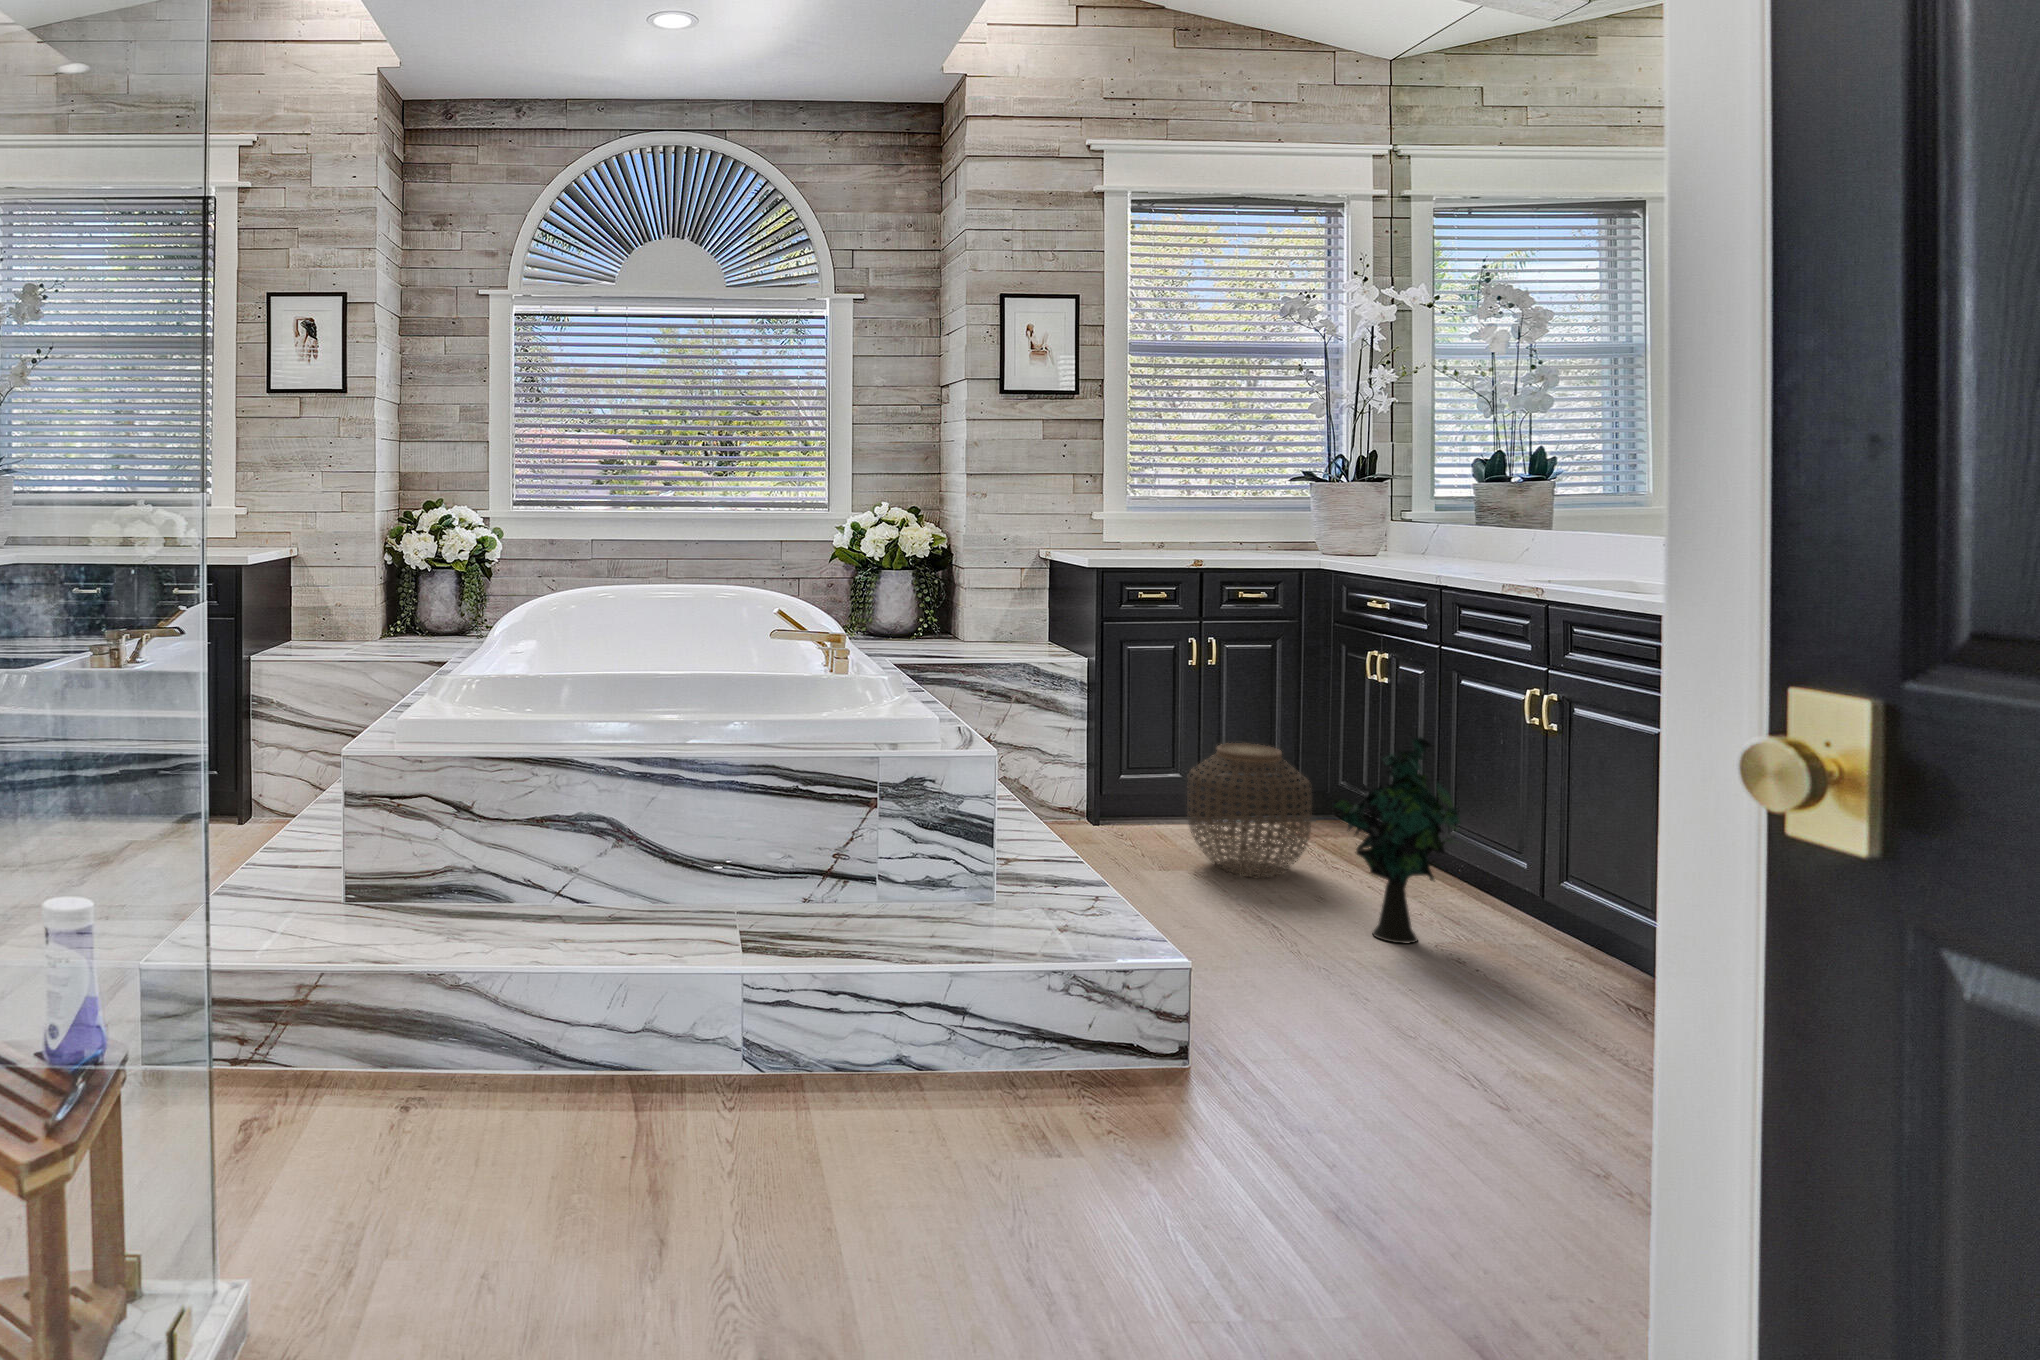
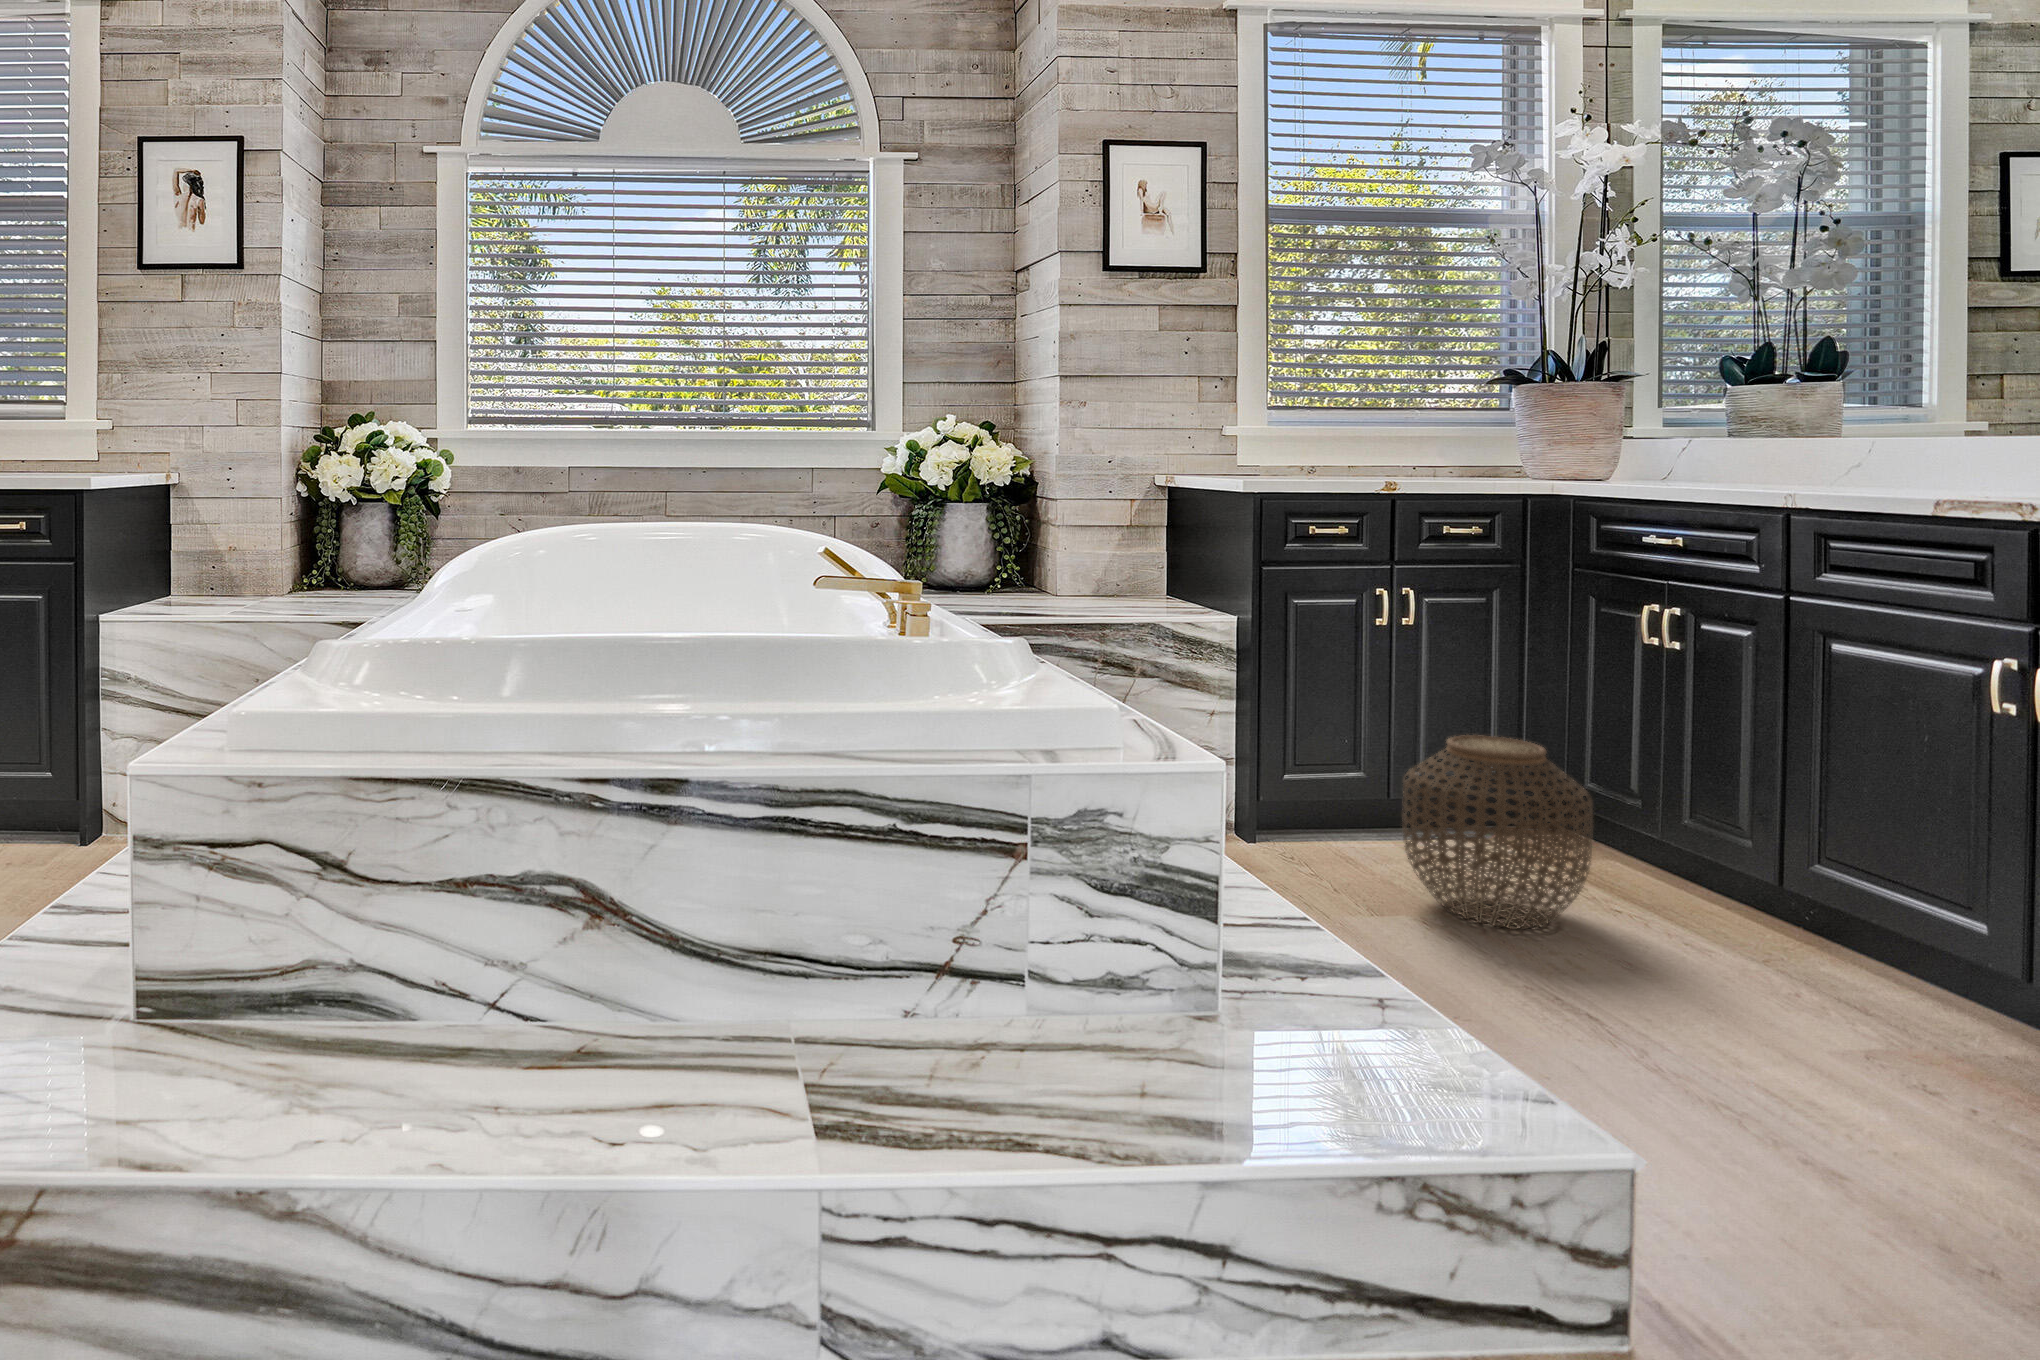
decorative plant: present [1334,737,1460,943] -> none [1678,731,1902,1049]

